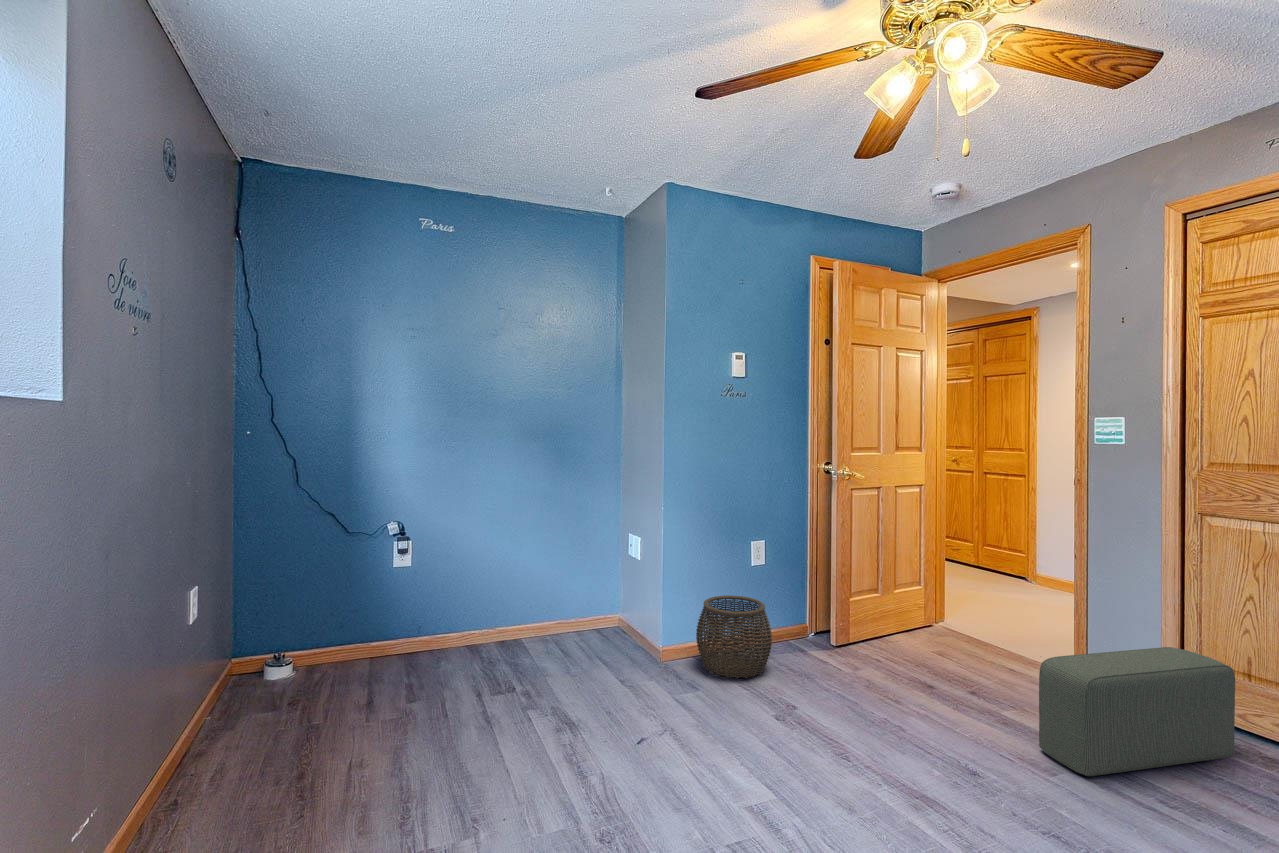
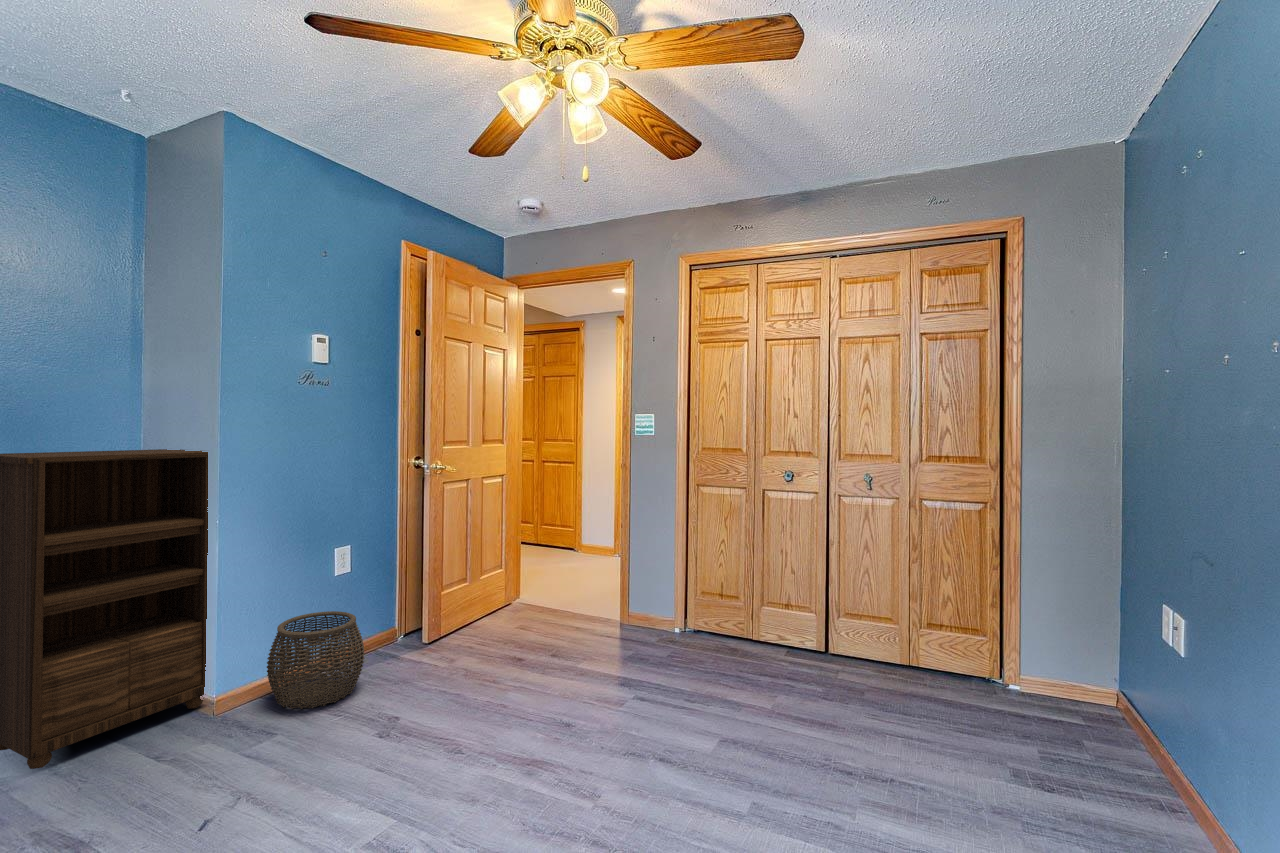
bookshelf: none [537,450,665,667] -> present [0,449,208,769]
pouf: present [1039,647,1235,776] -> none [609,585,718,698]

